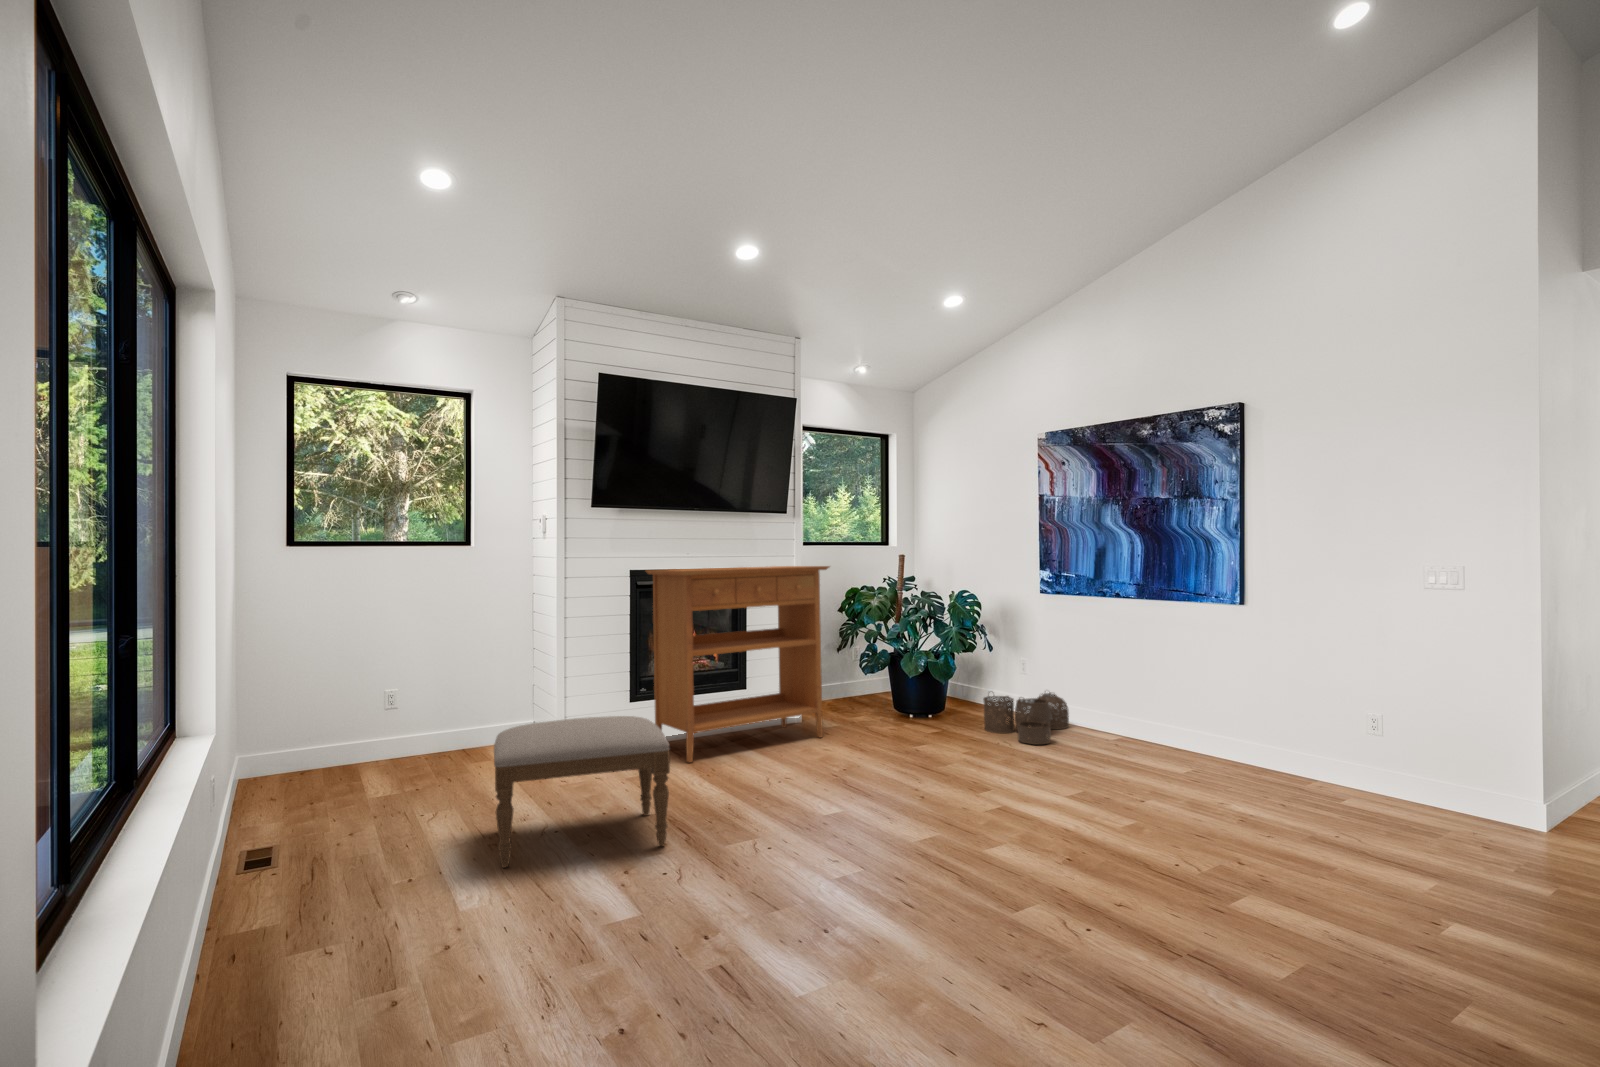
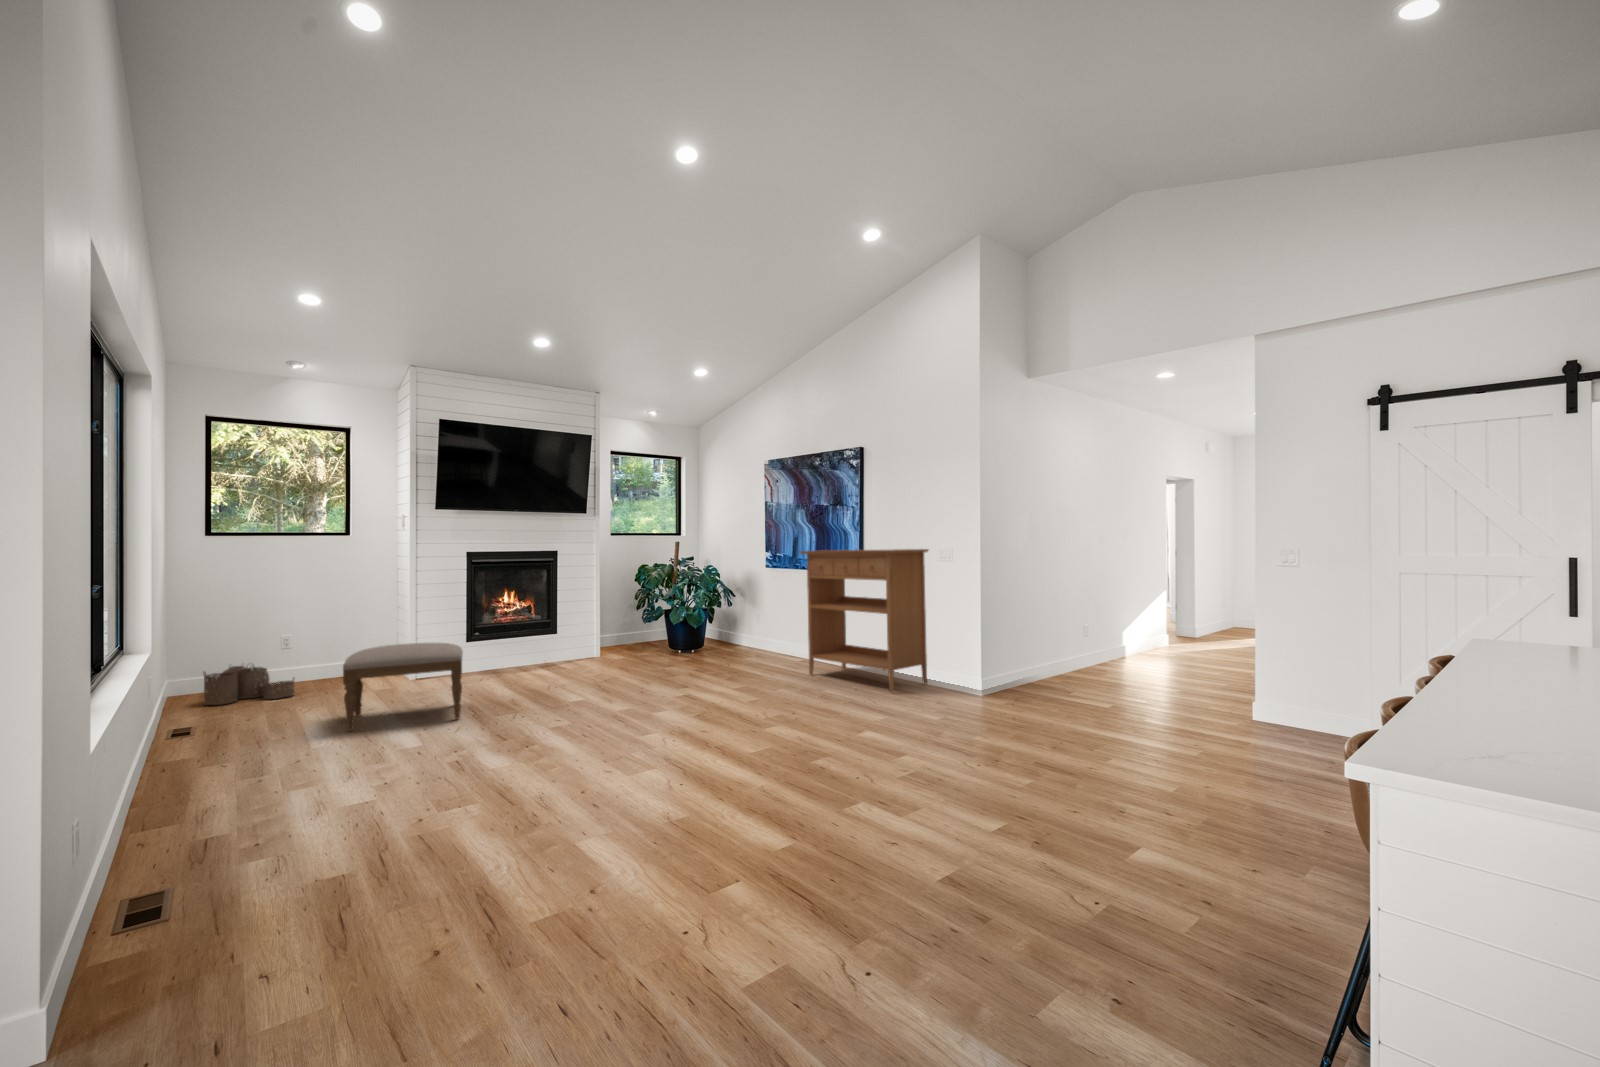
console table: present [646,566,829,762] -> present [800,549,928,692]
woven basket: present [983,692,1069,744] -> present [203,666,294,705]

